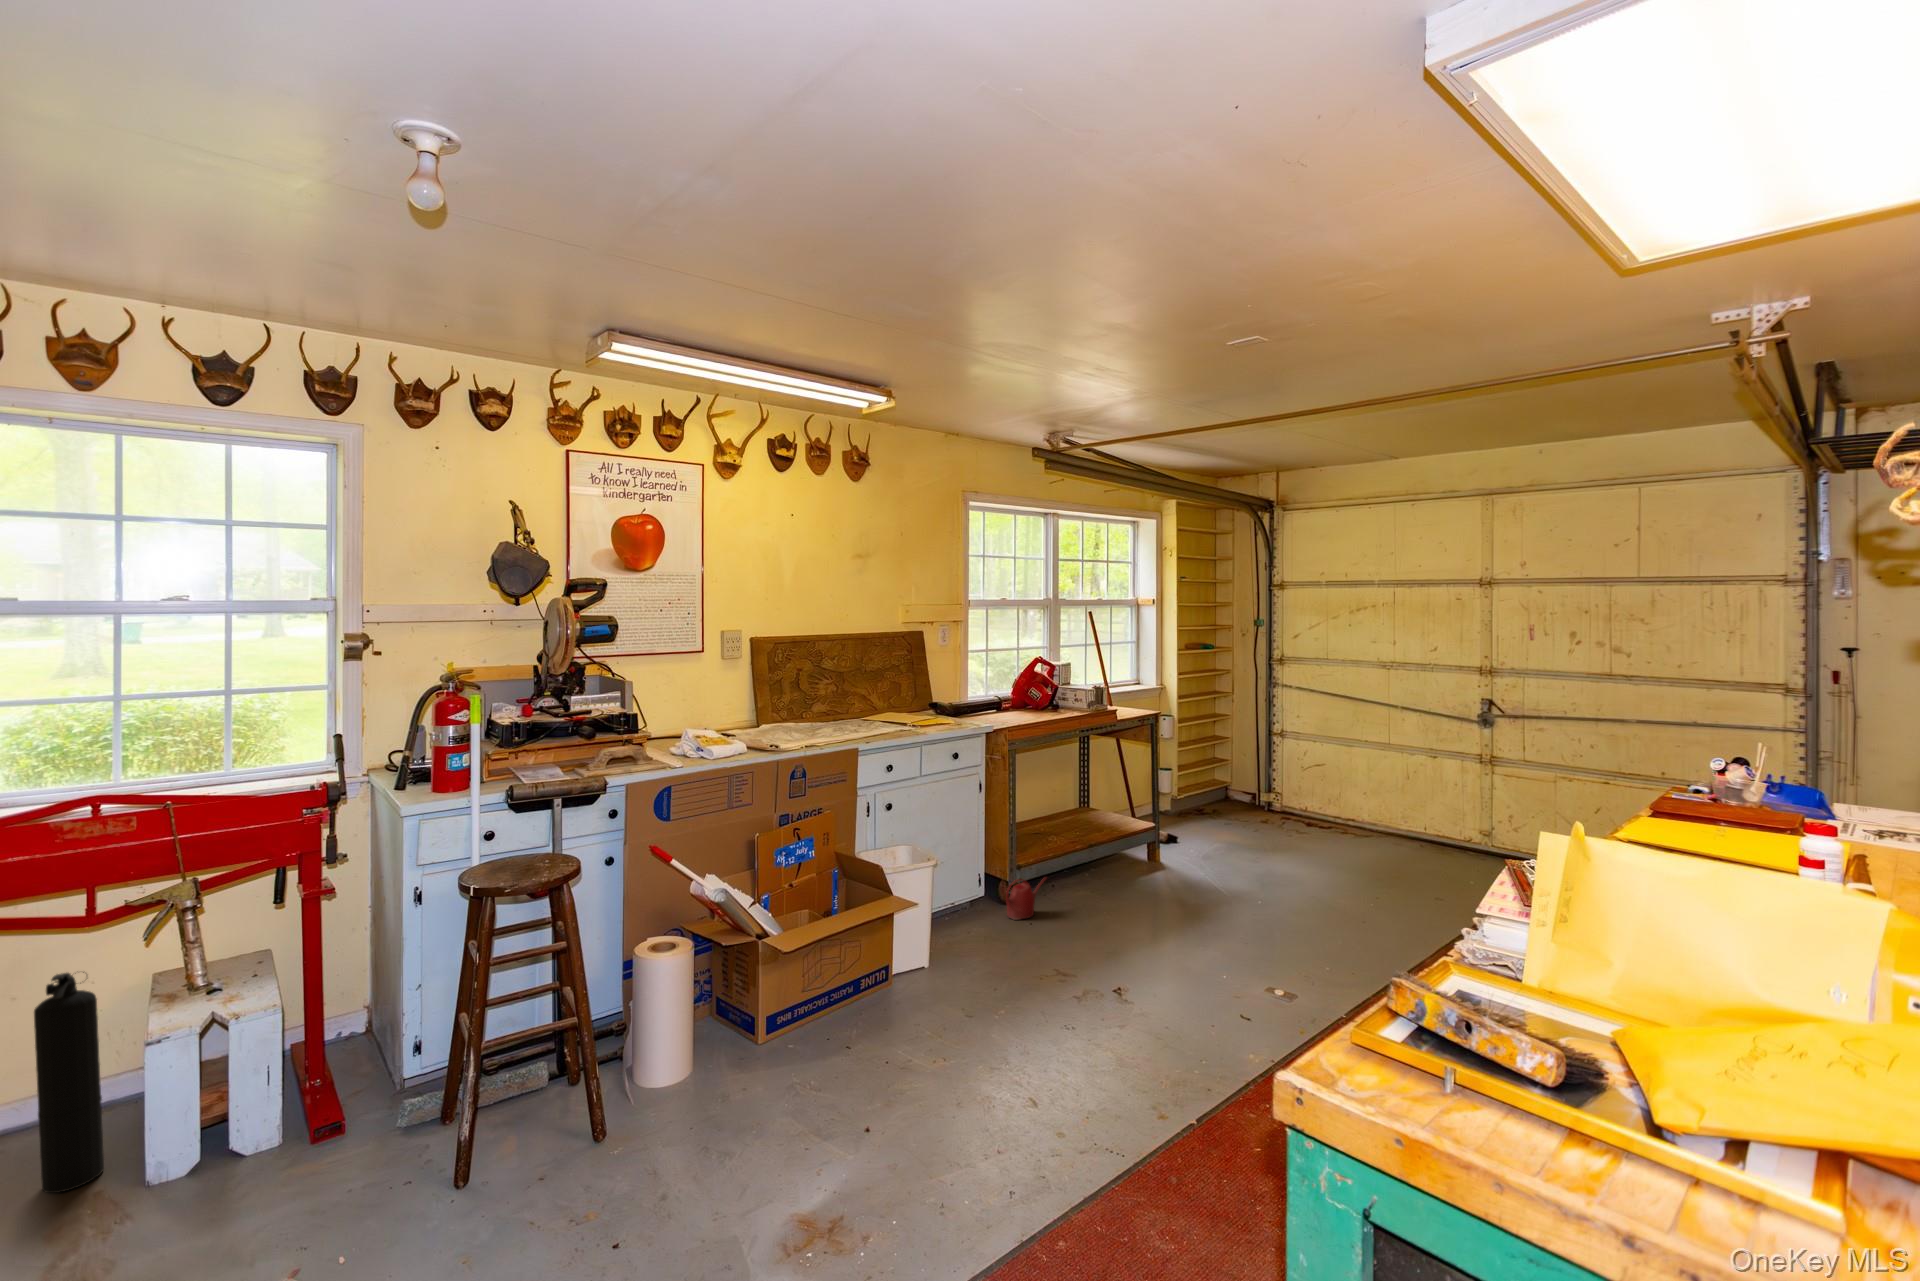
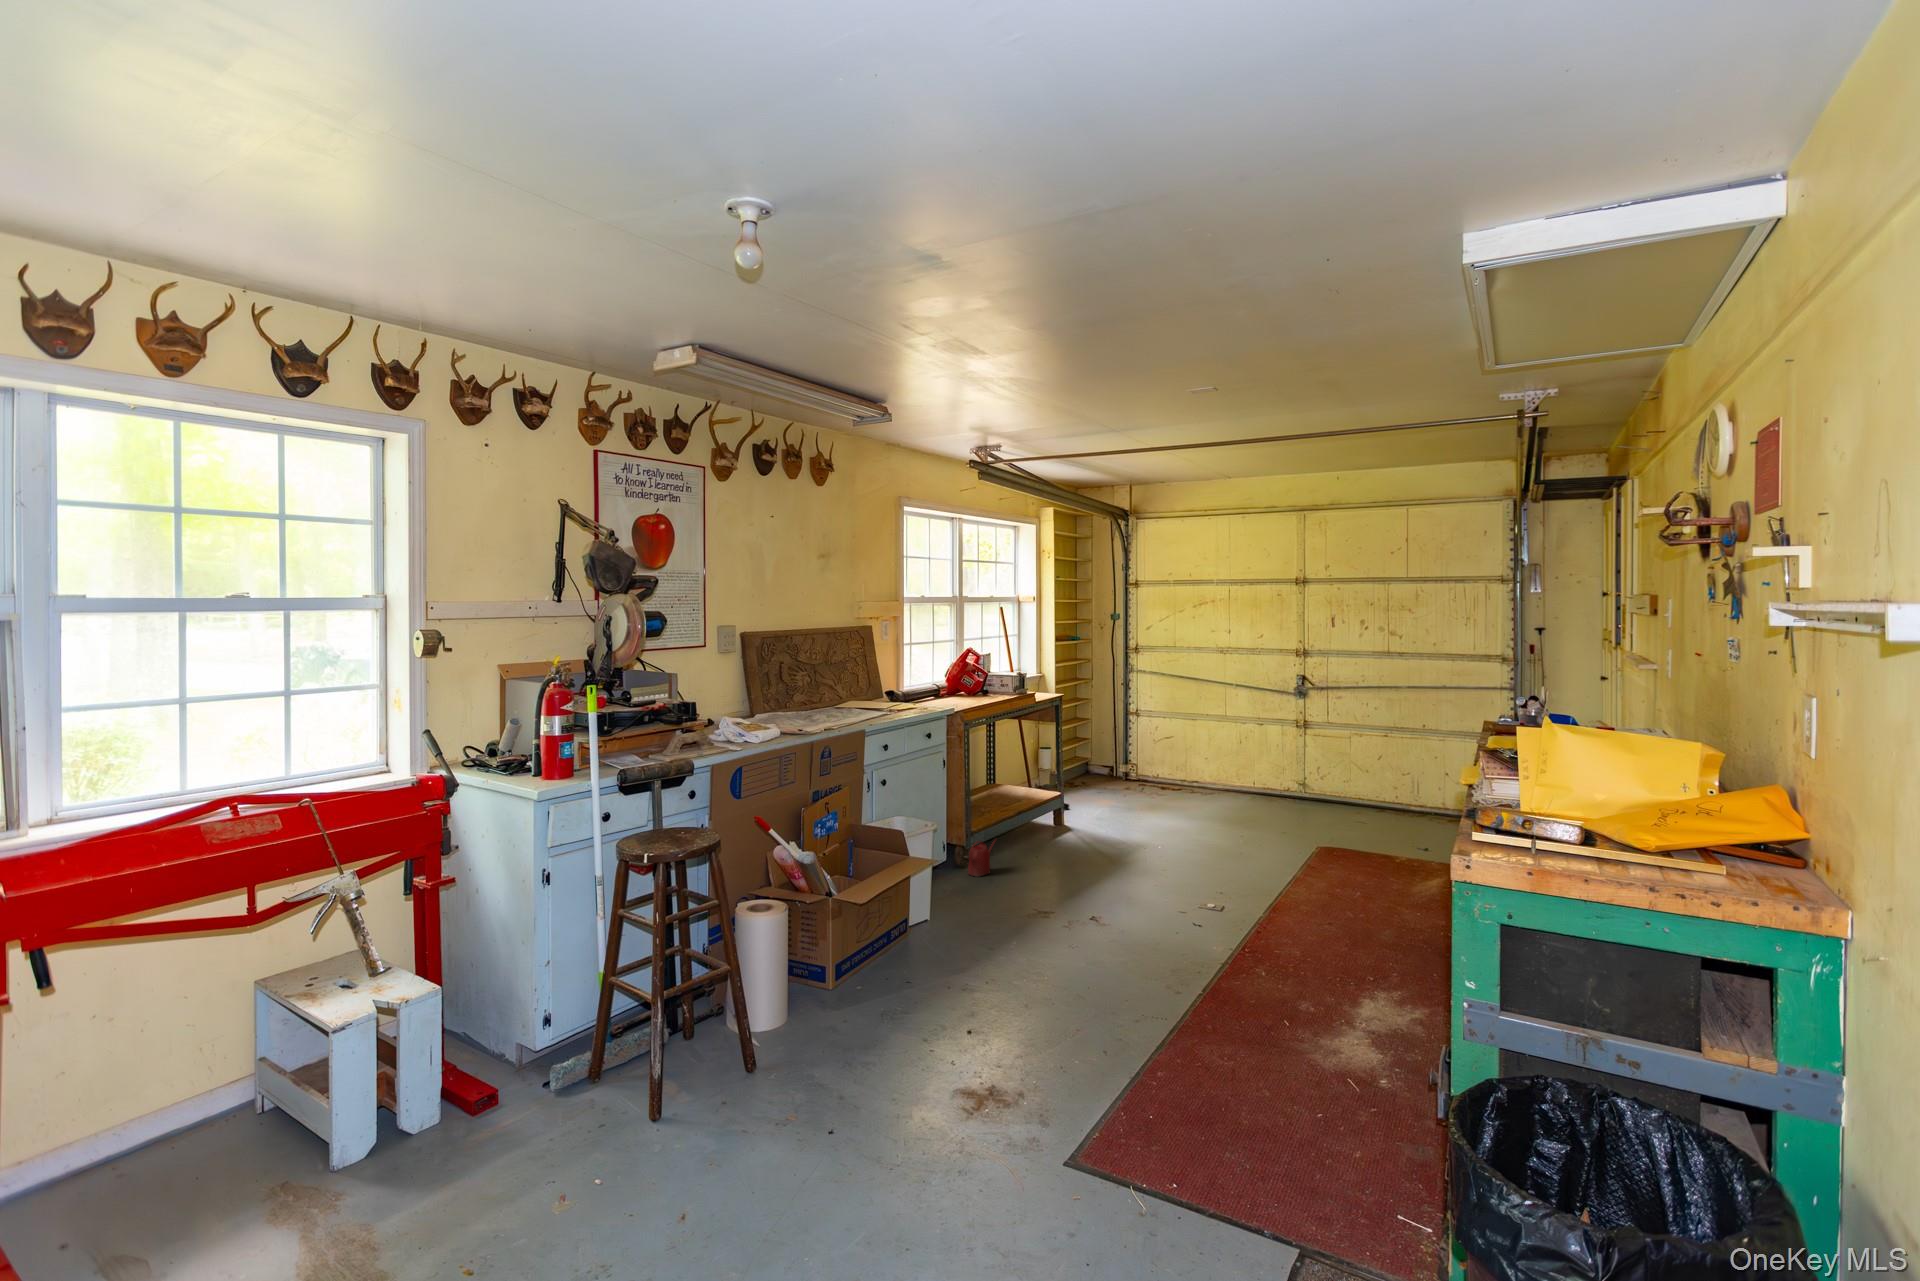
fire extinguisher: present [34,972,104,1193] -> none [233,957,293,1175]

